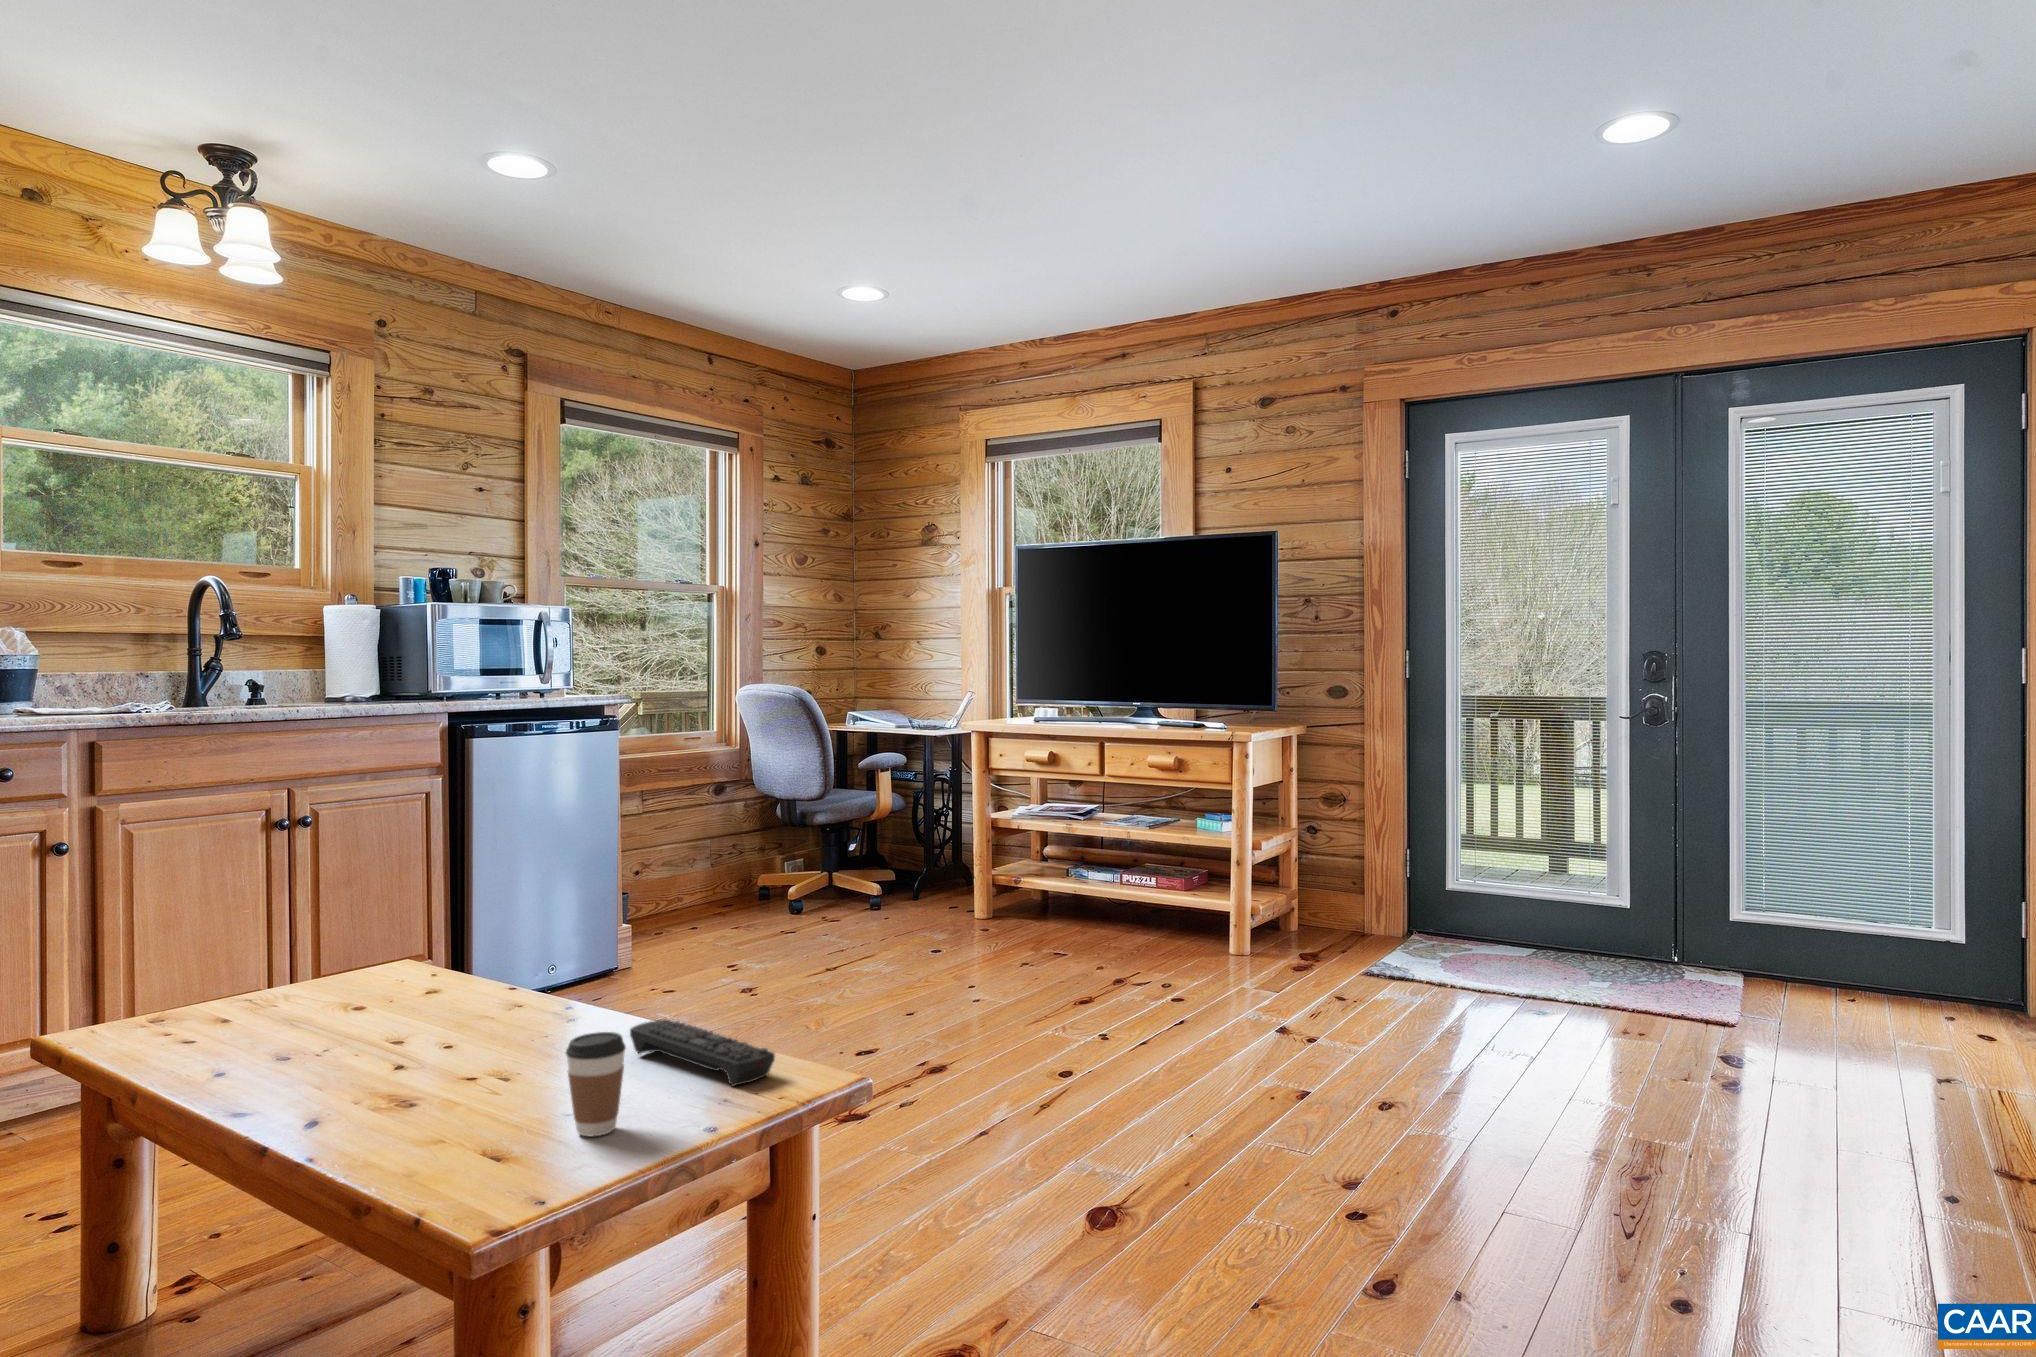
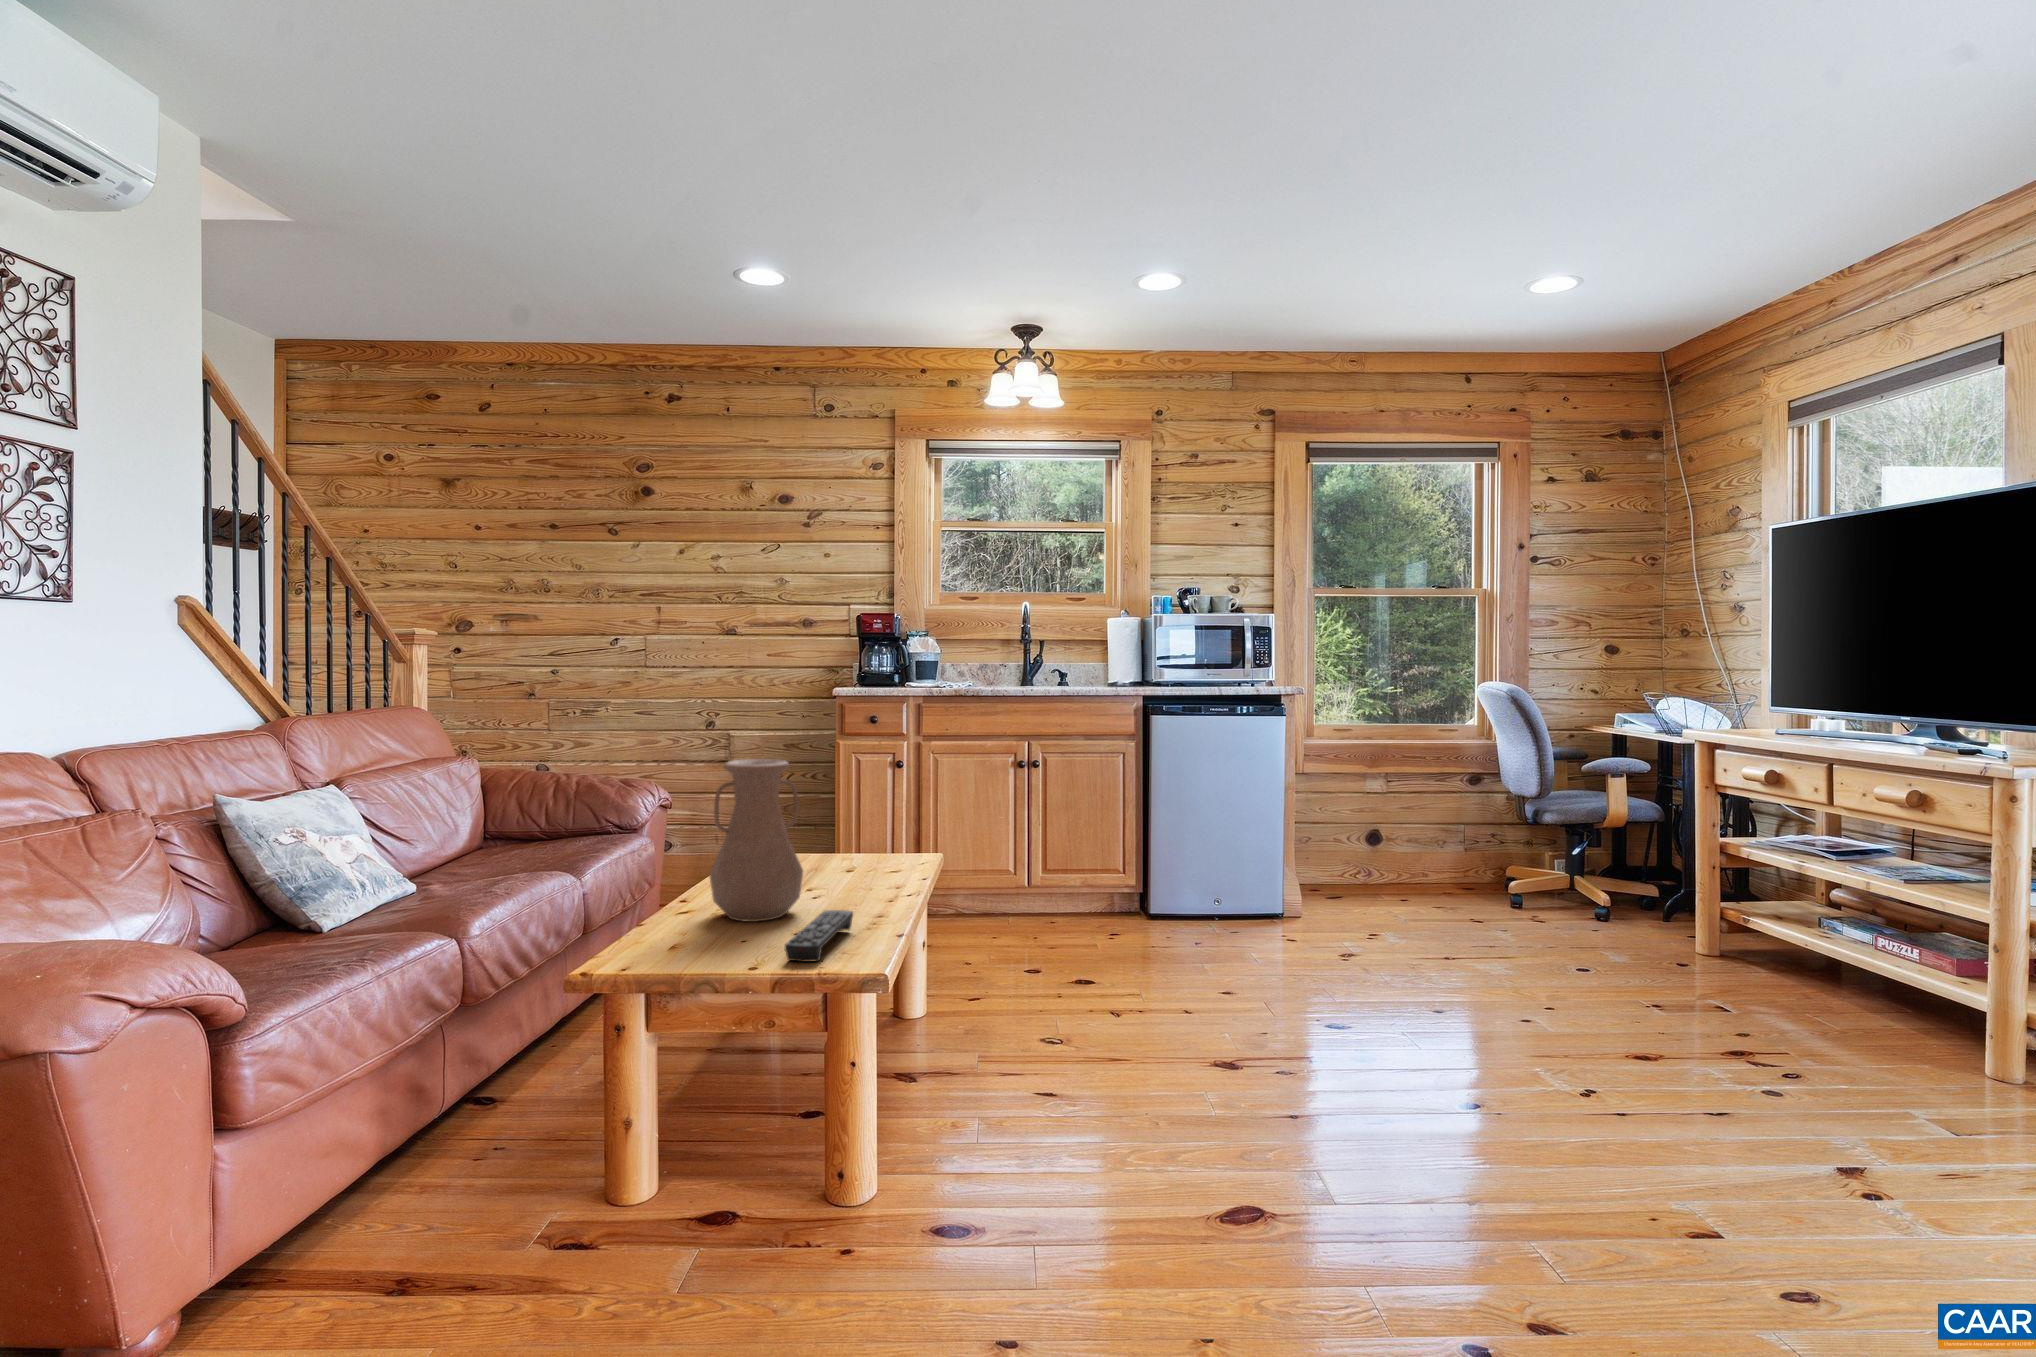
vase: none [389,828,544,1087] -> present [709,759,803,922]
coffee cup: present [565,1032,626,1136] -> none [661,894,701,960]

